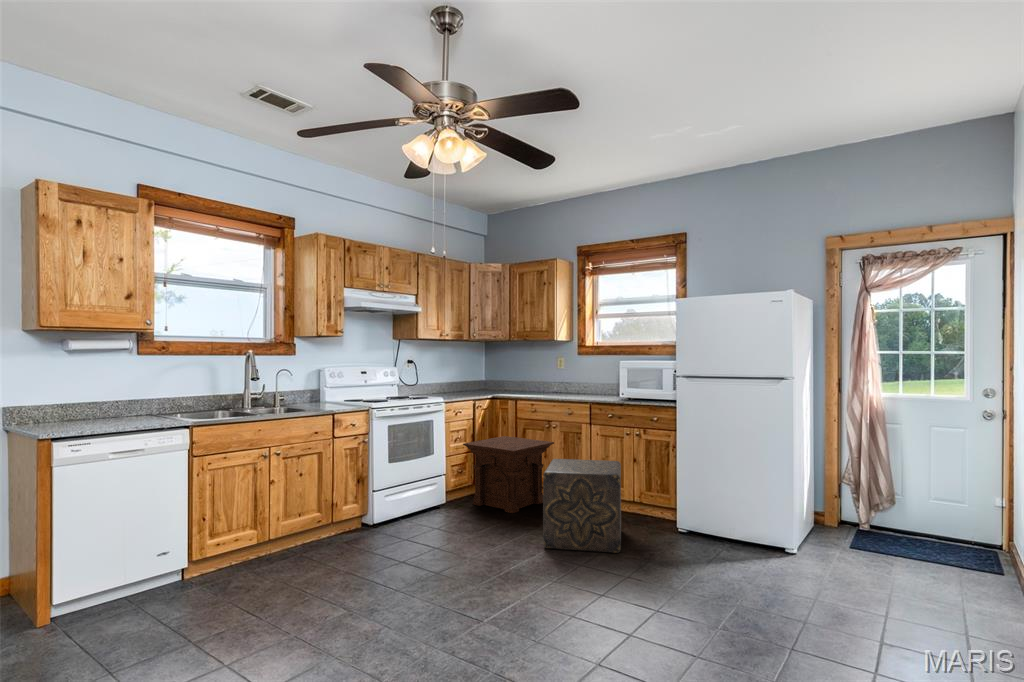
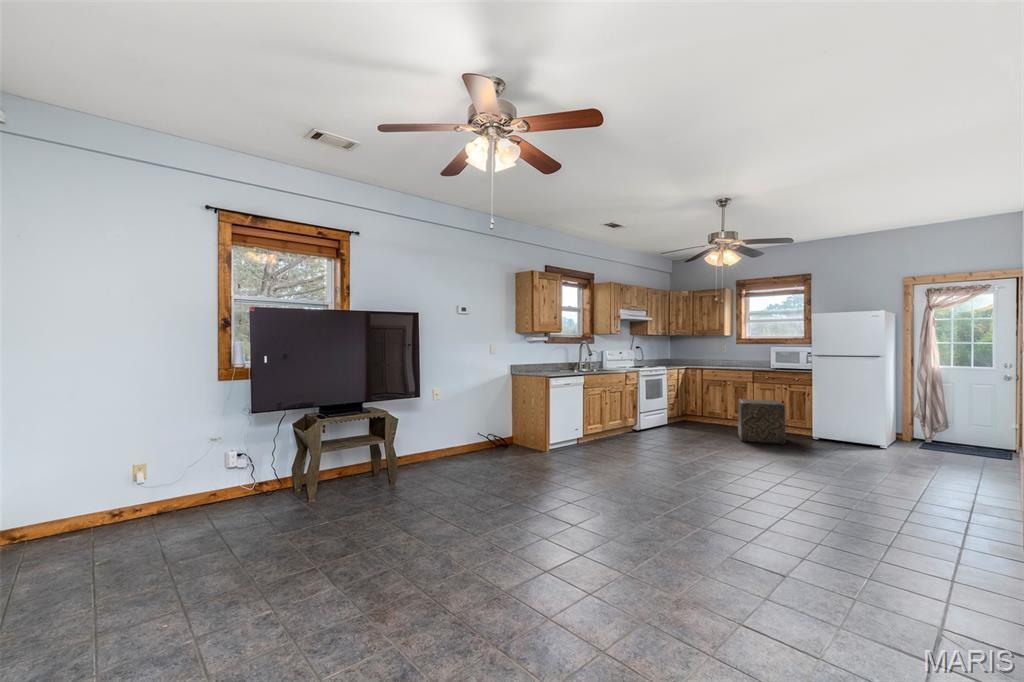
side table: present [463,436,554,513] -> none [678,390,730,429]

